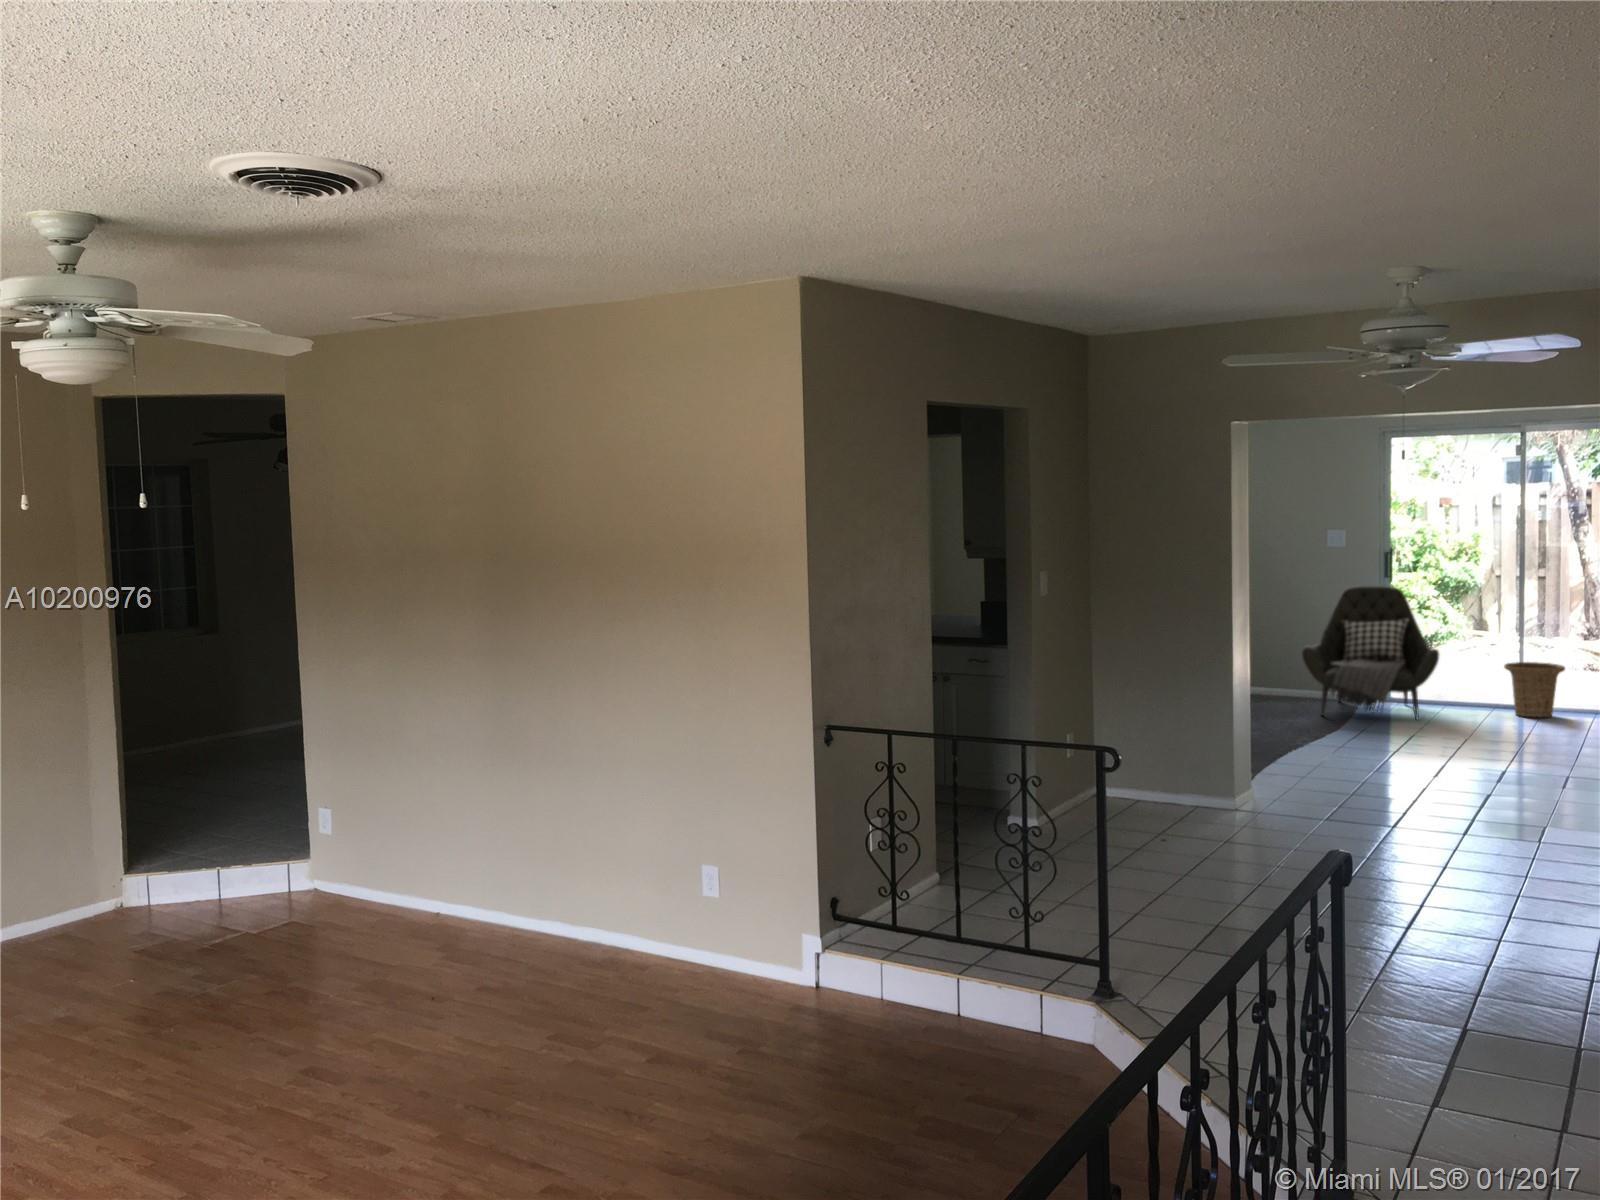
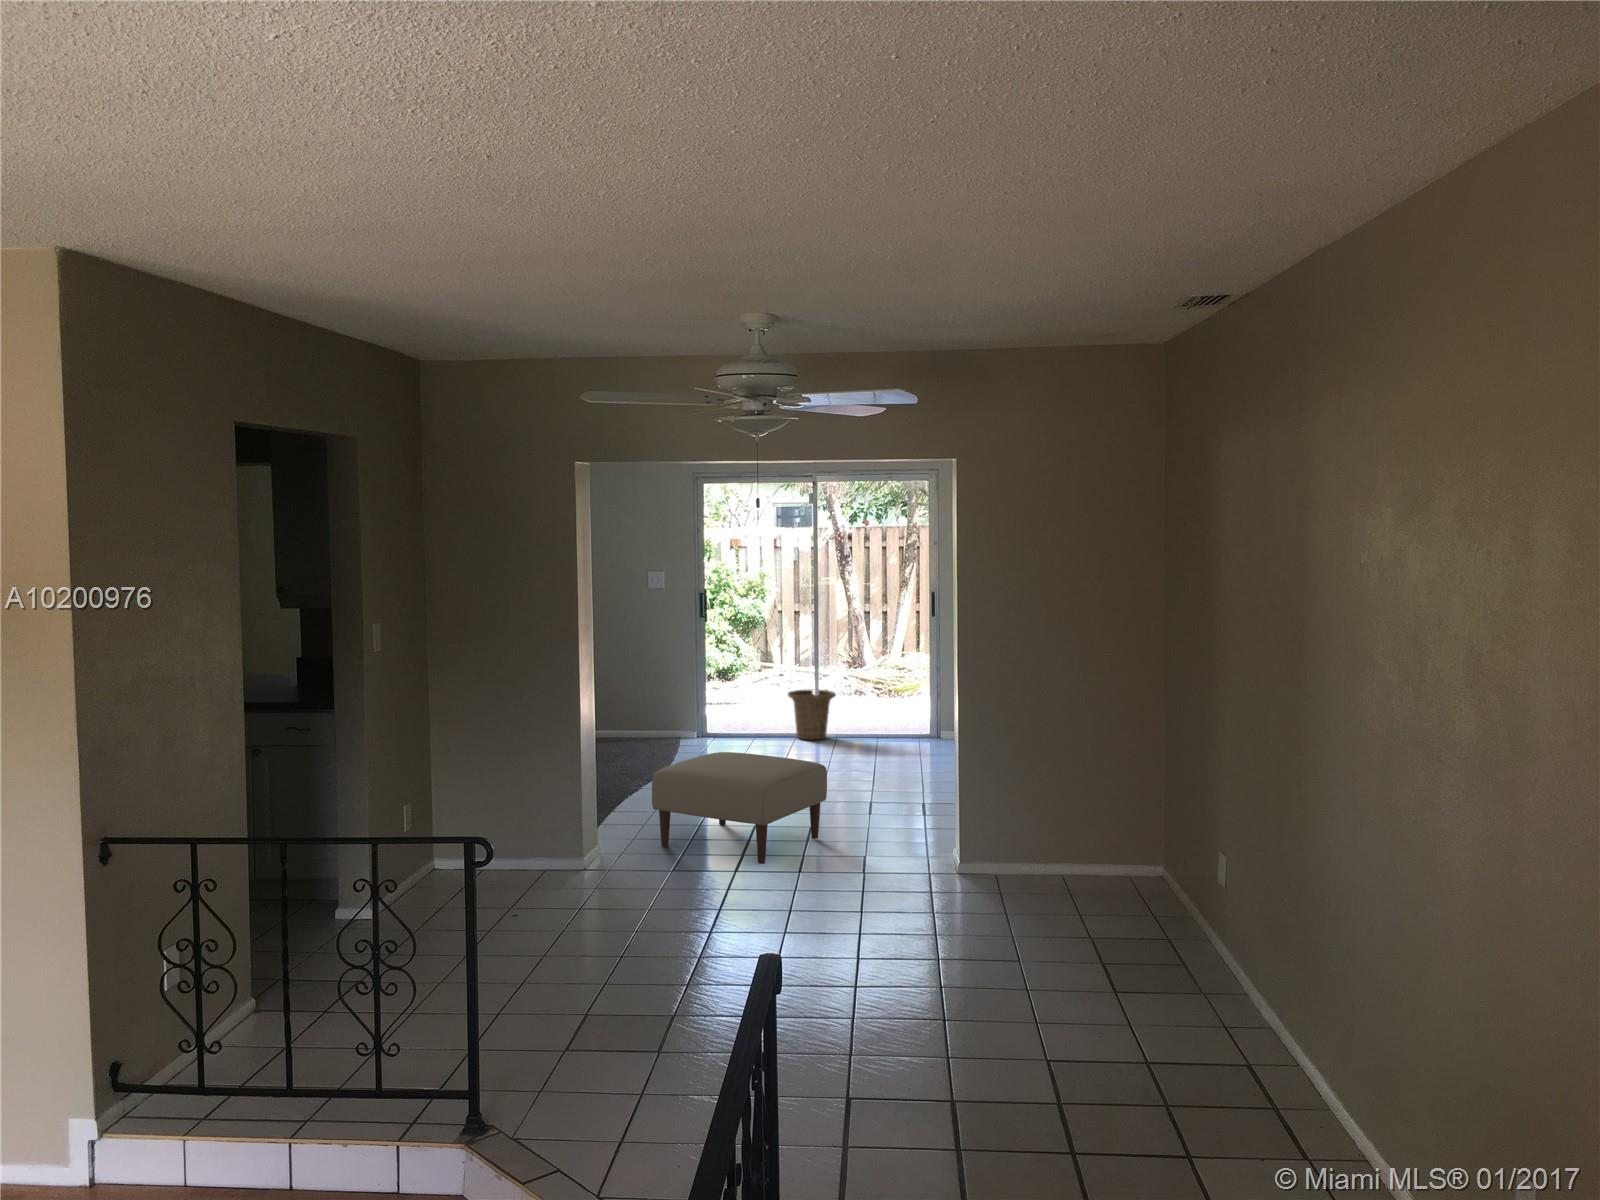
armchair: present [1302,586,1439,720] -> none [615,622,737,751]
ottoman: none [1321,713,1524,826] -> present [652,752,827,863]

